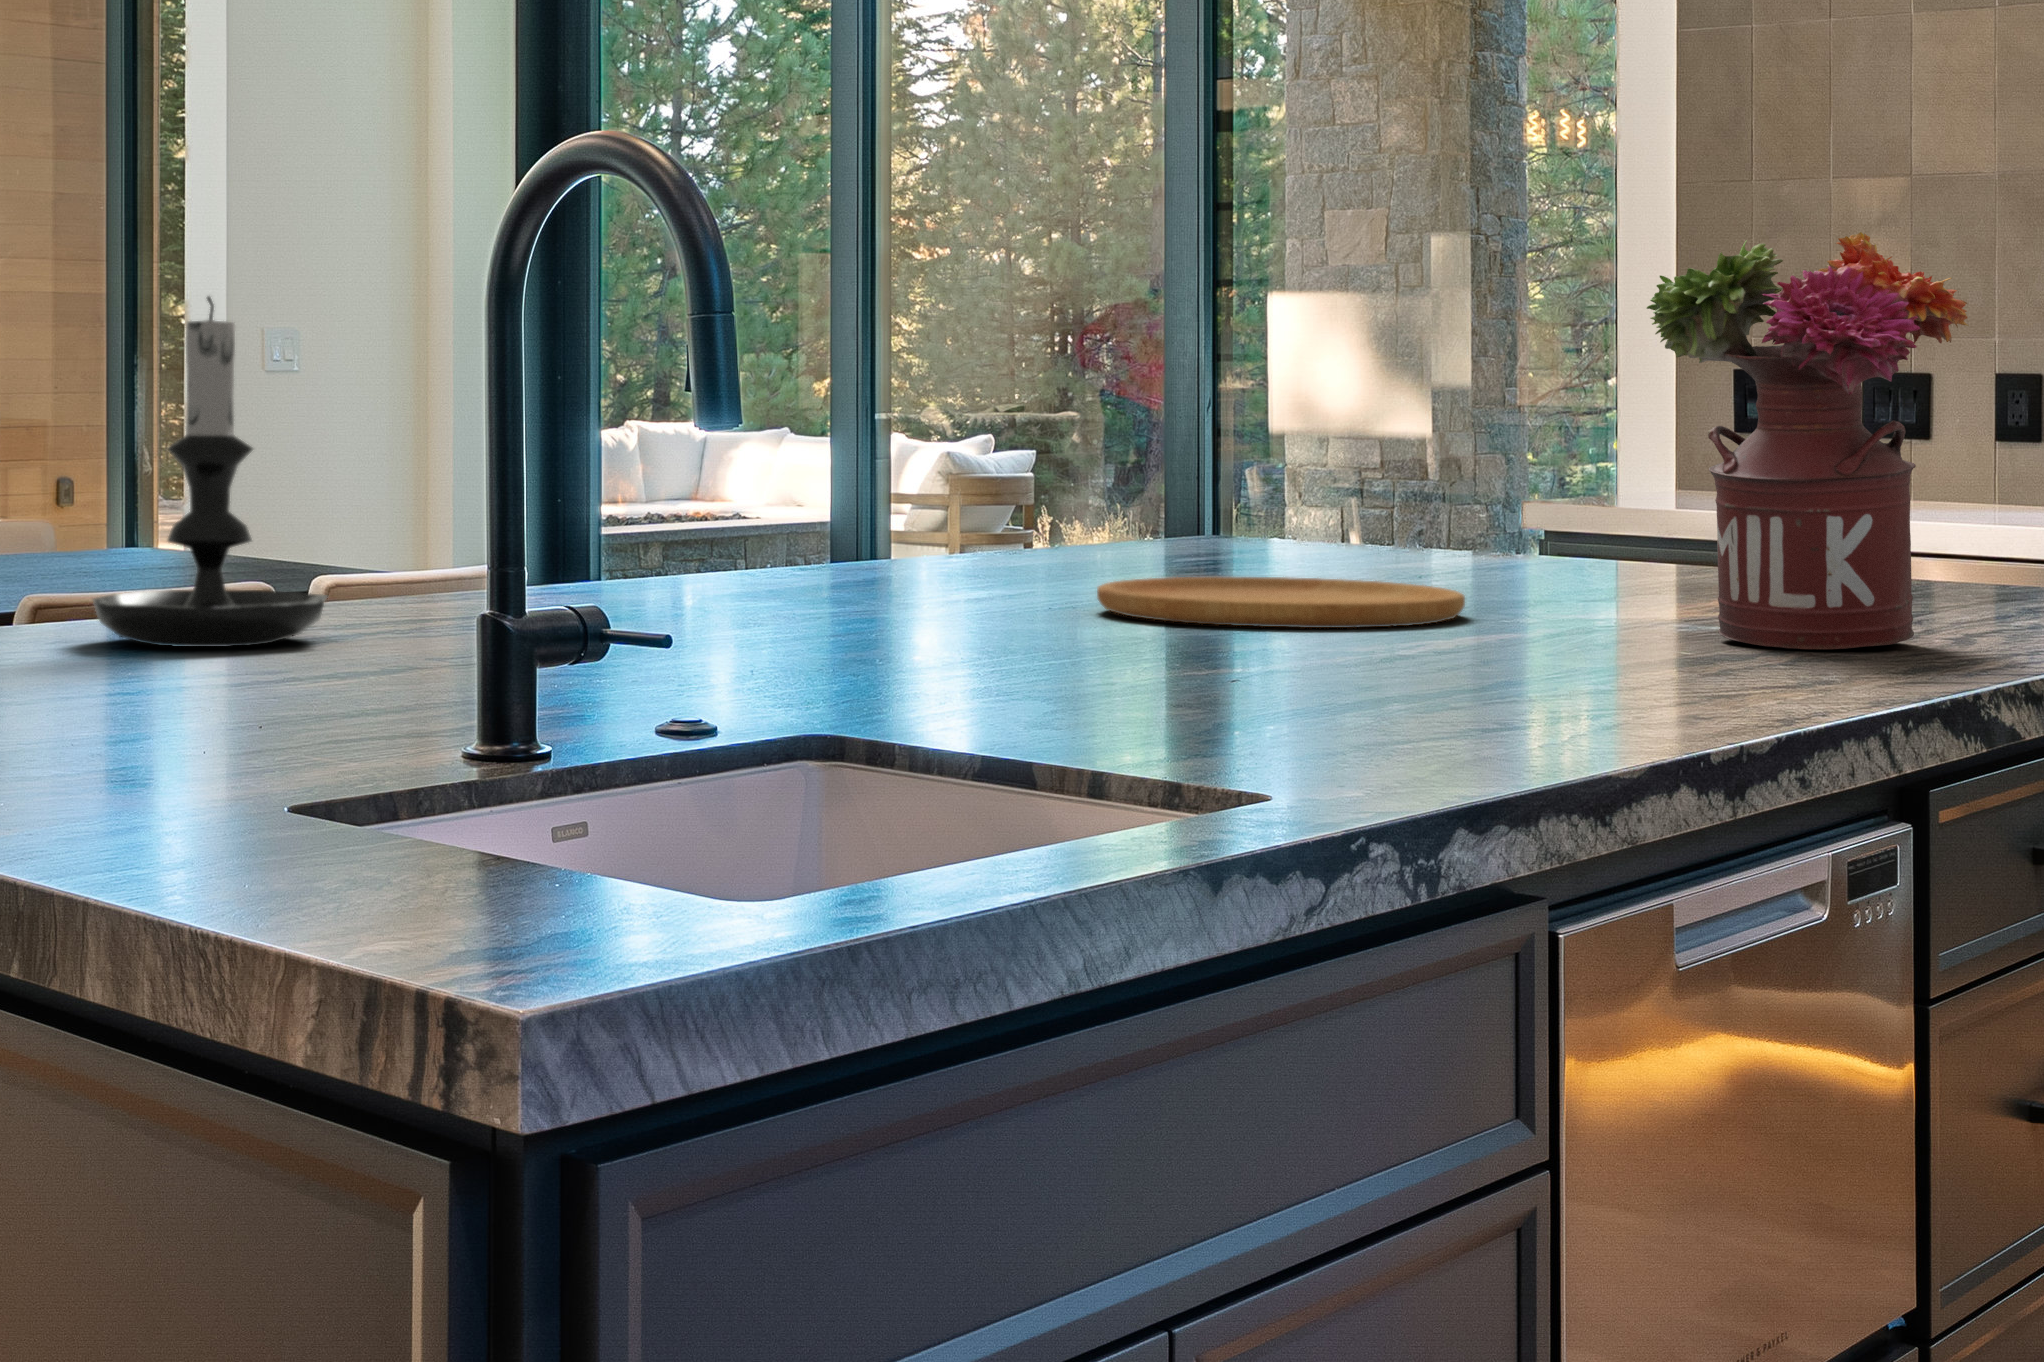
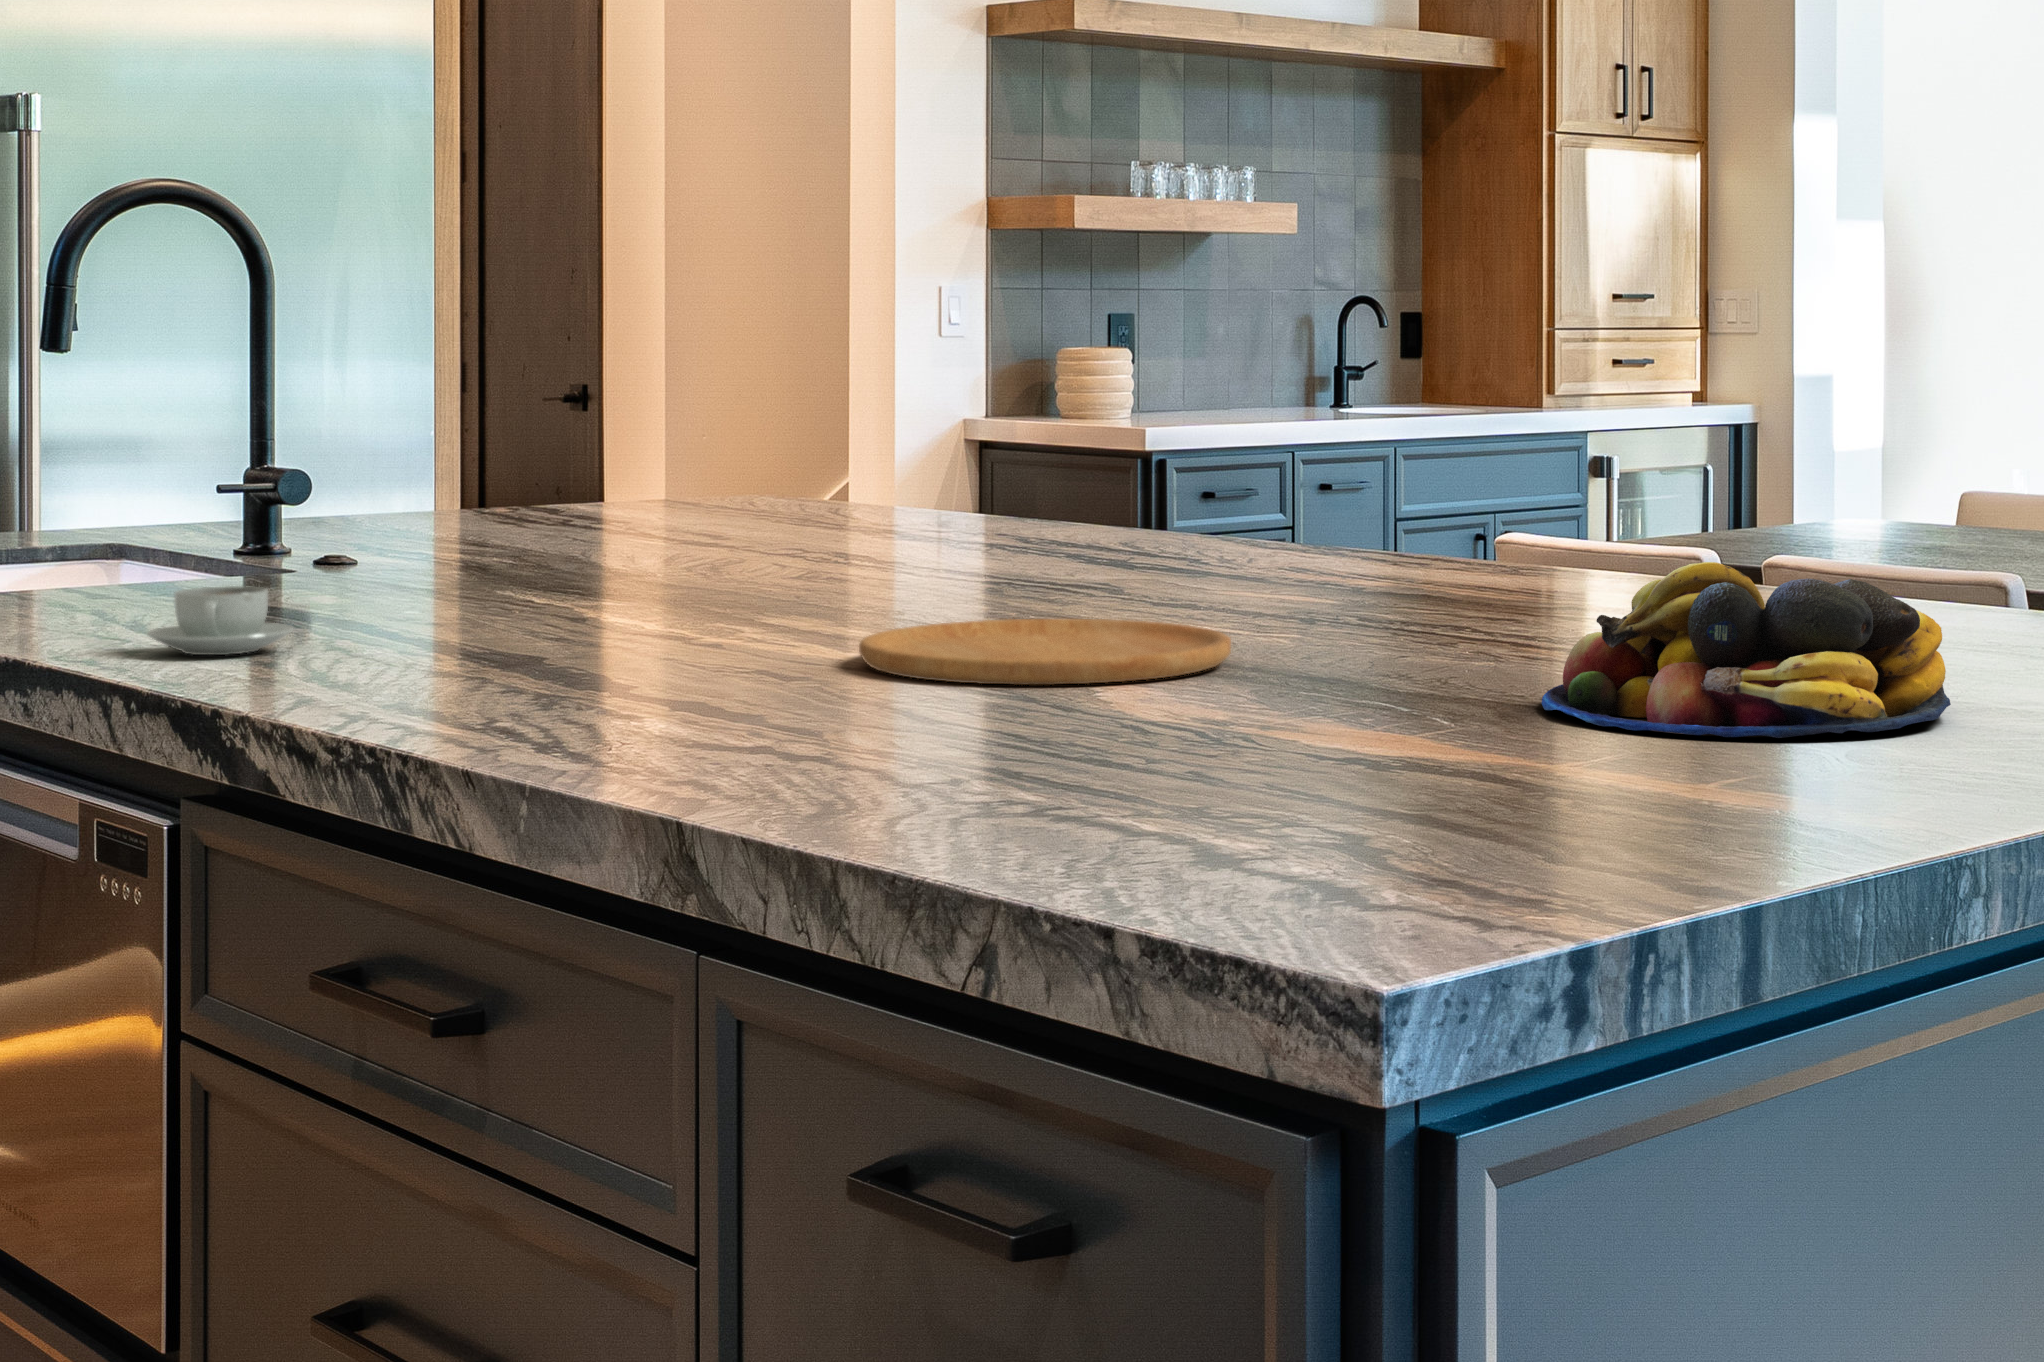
flower arrangement: present [1647,232,1968,649] -> none [413,281,716,711]
candle holder: present [93,296,327,647] -> none [831,339,997,575]
fruit bowl: none [1233,469,1544,581] -> present [1541,562,1951,738]
coffee cup: none [1438,612,1636,706] -> present [148,586,294,655]

